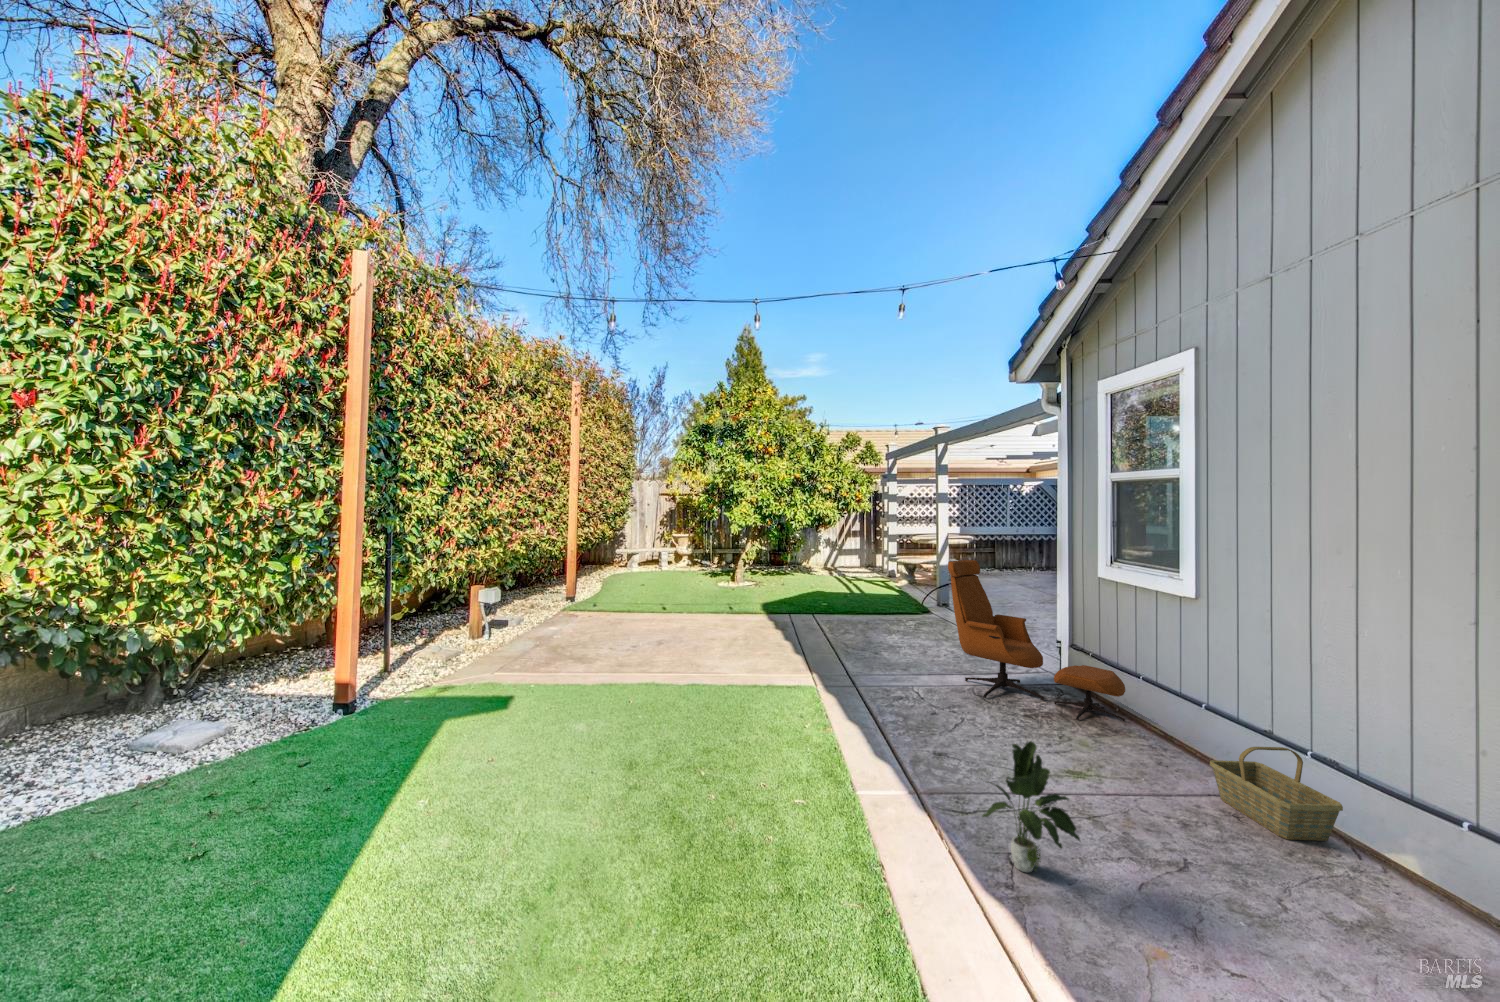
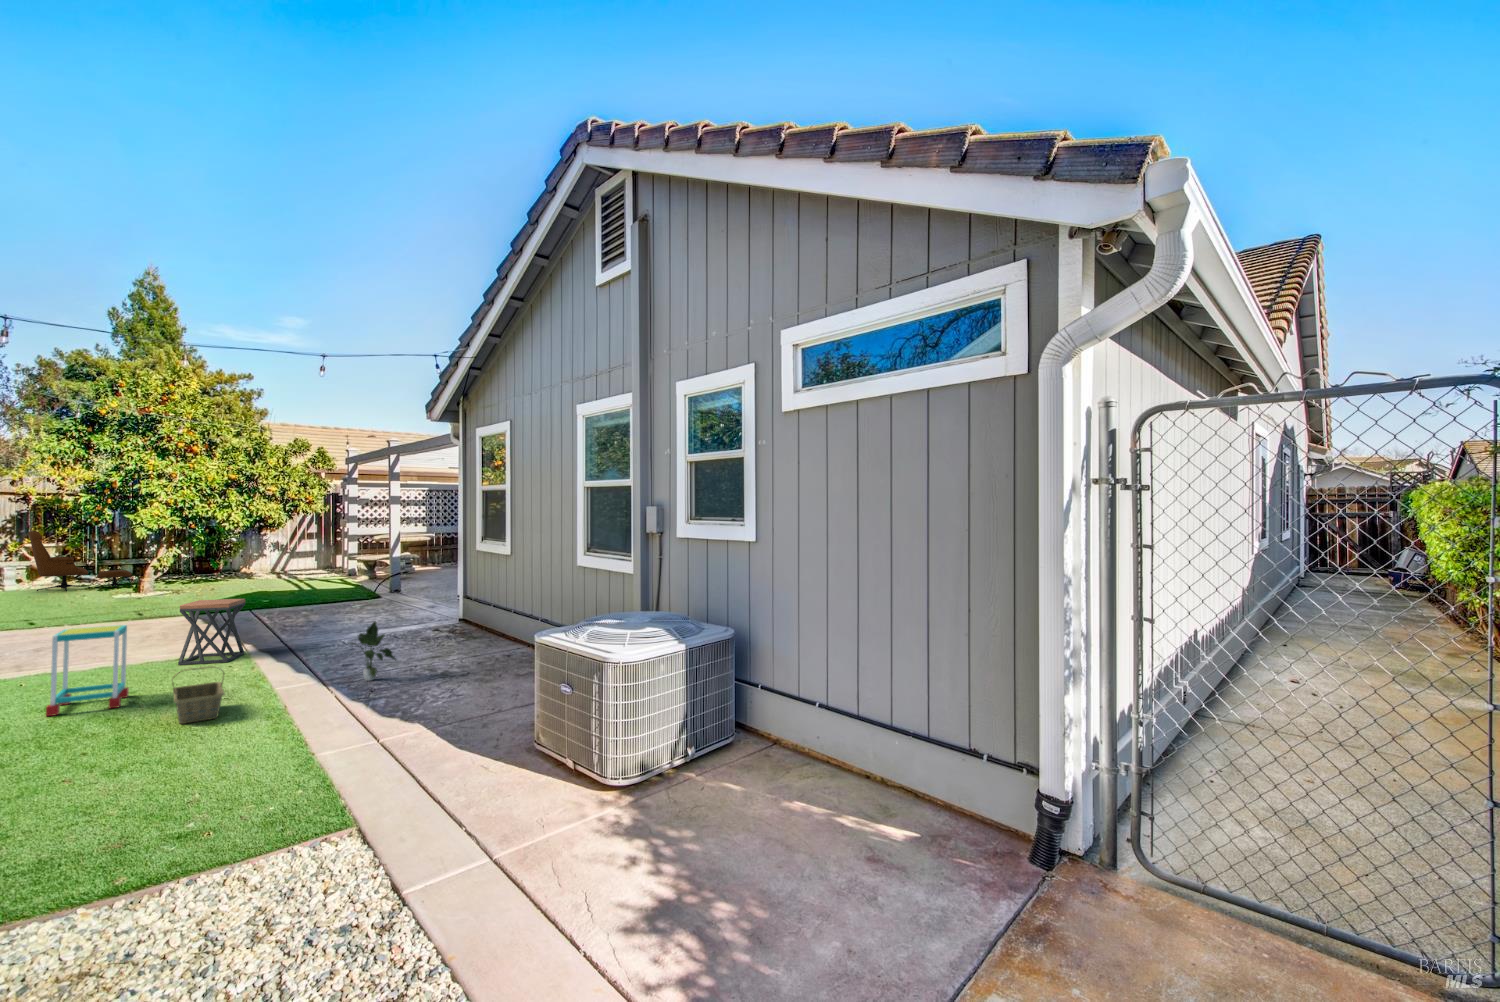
lounge chair: present [948,560,1125,722] -> present [28,531,132,591]
stool: none [741,621,810,717] -> present [178,599,245,665]
side table: none [582,668,677,813] -> present [46,625,129,716]
basket: present [1210,747,1343,841] -> present [173,667,224,724]

